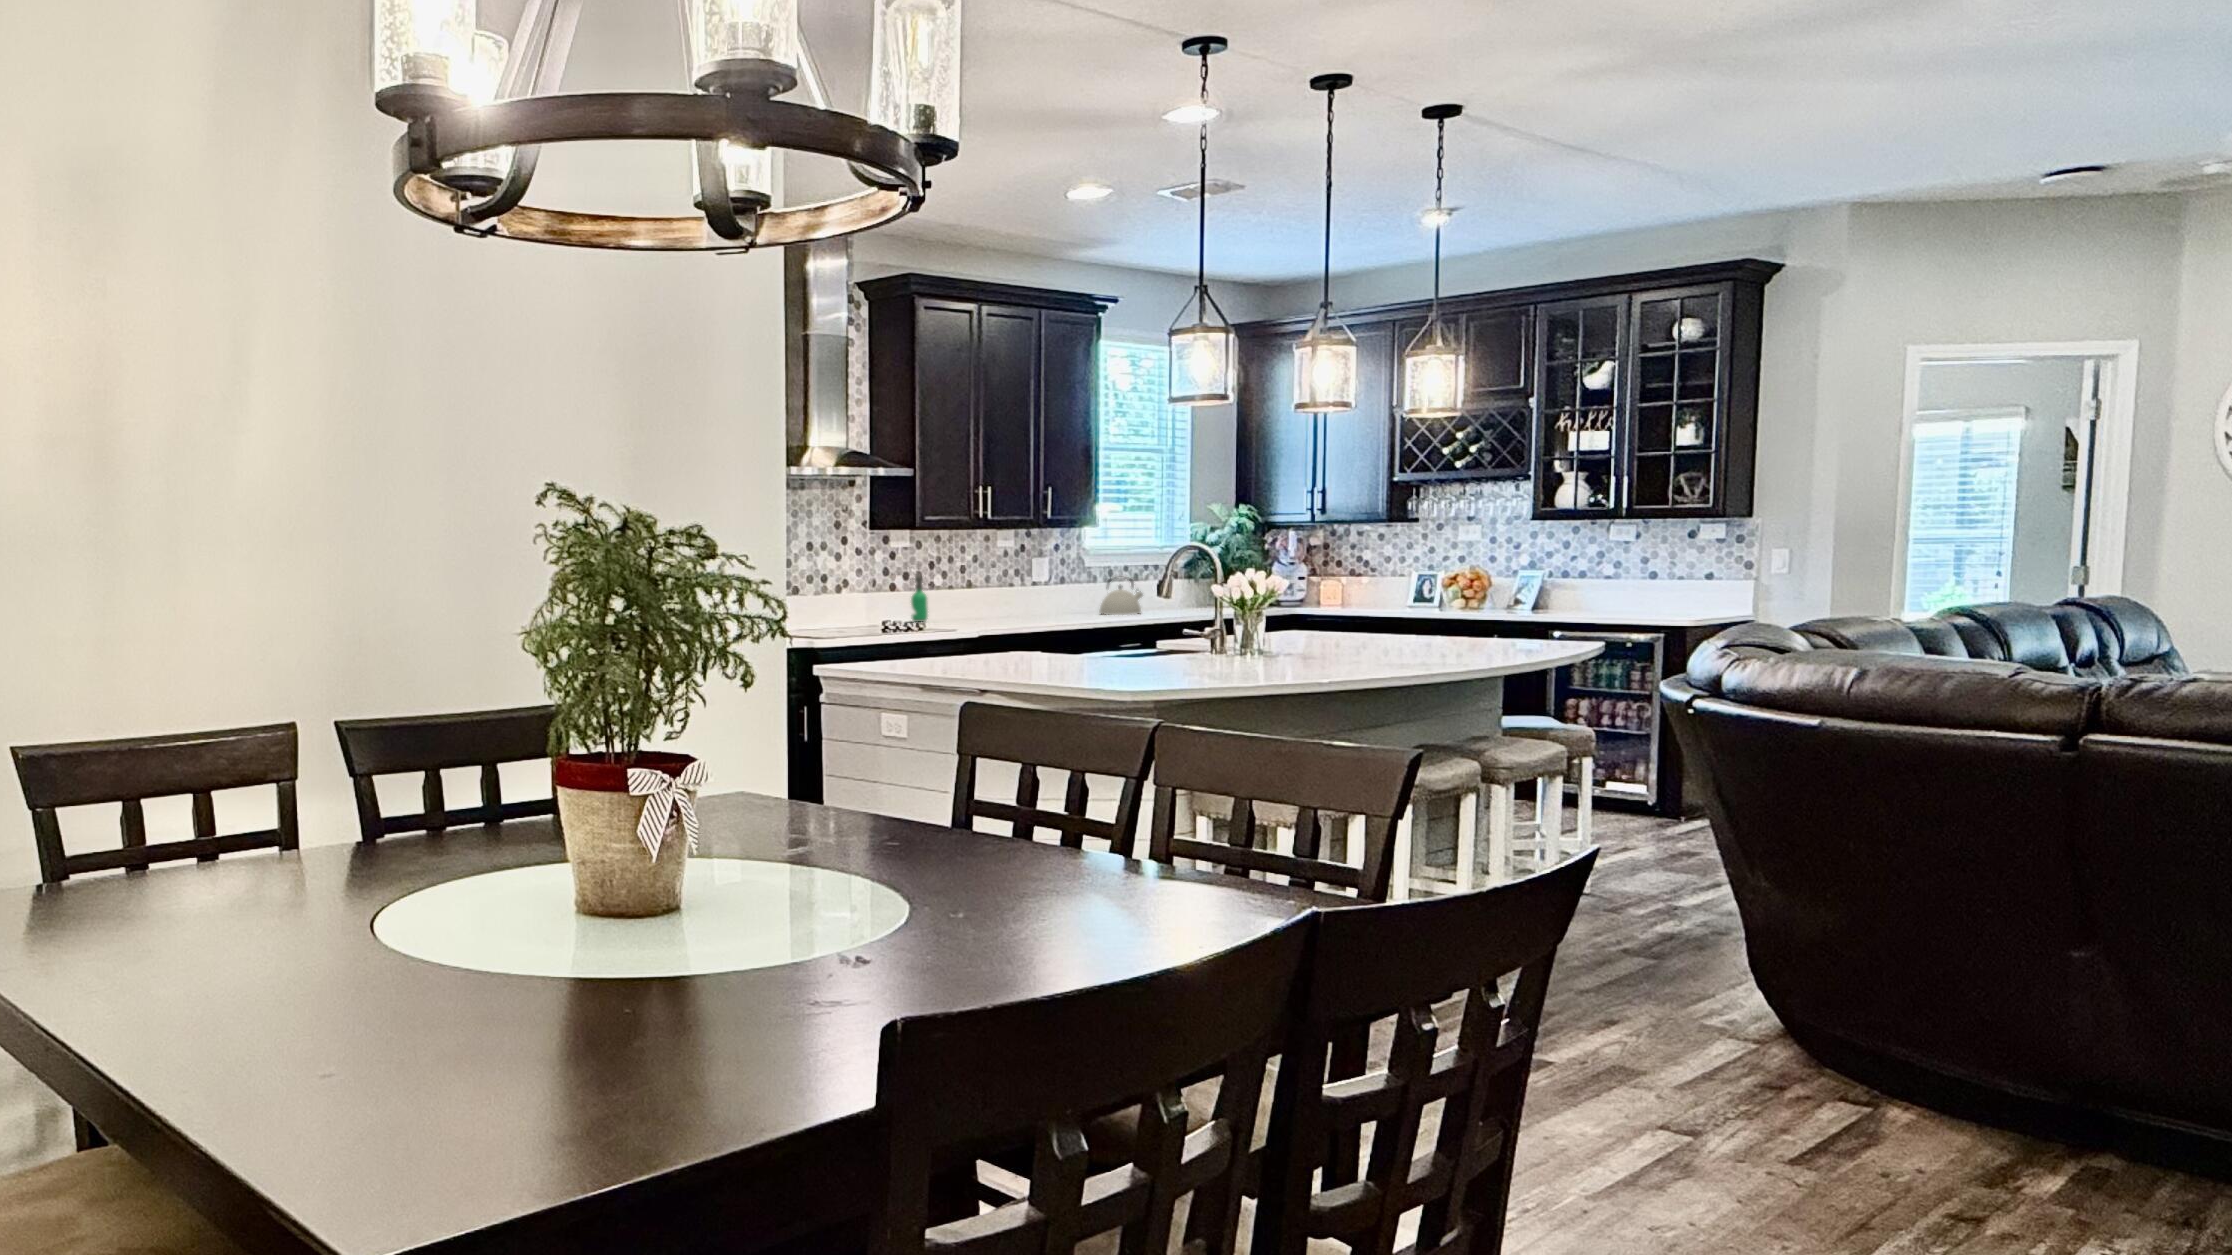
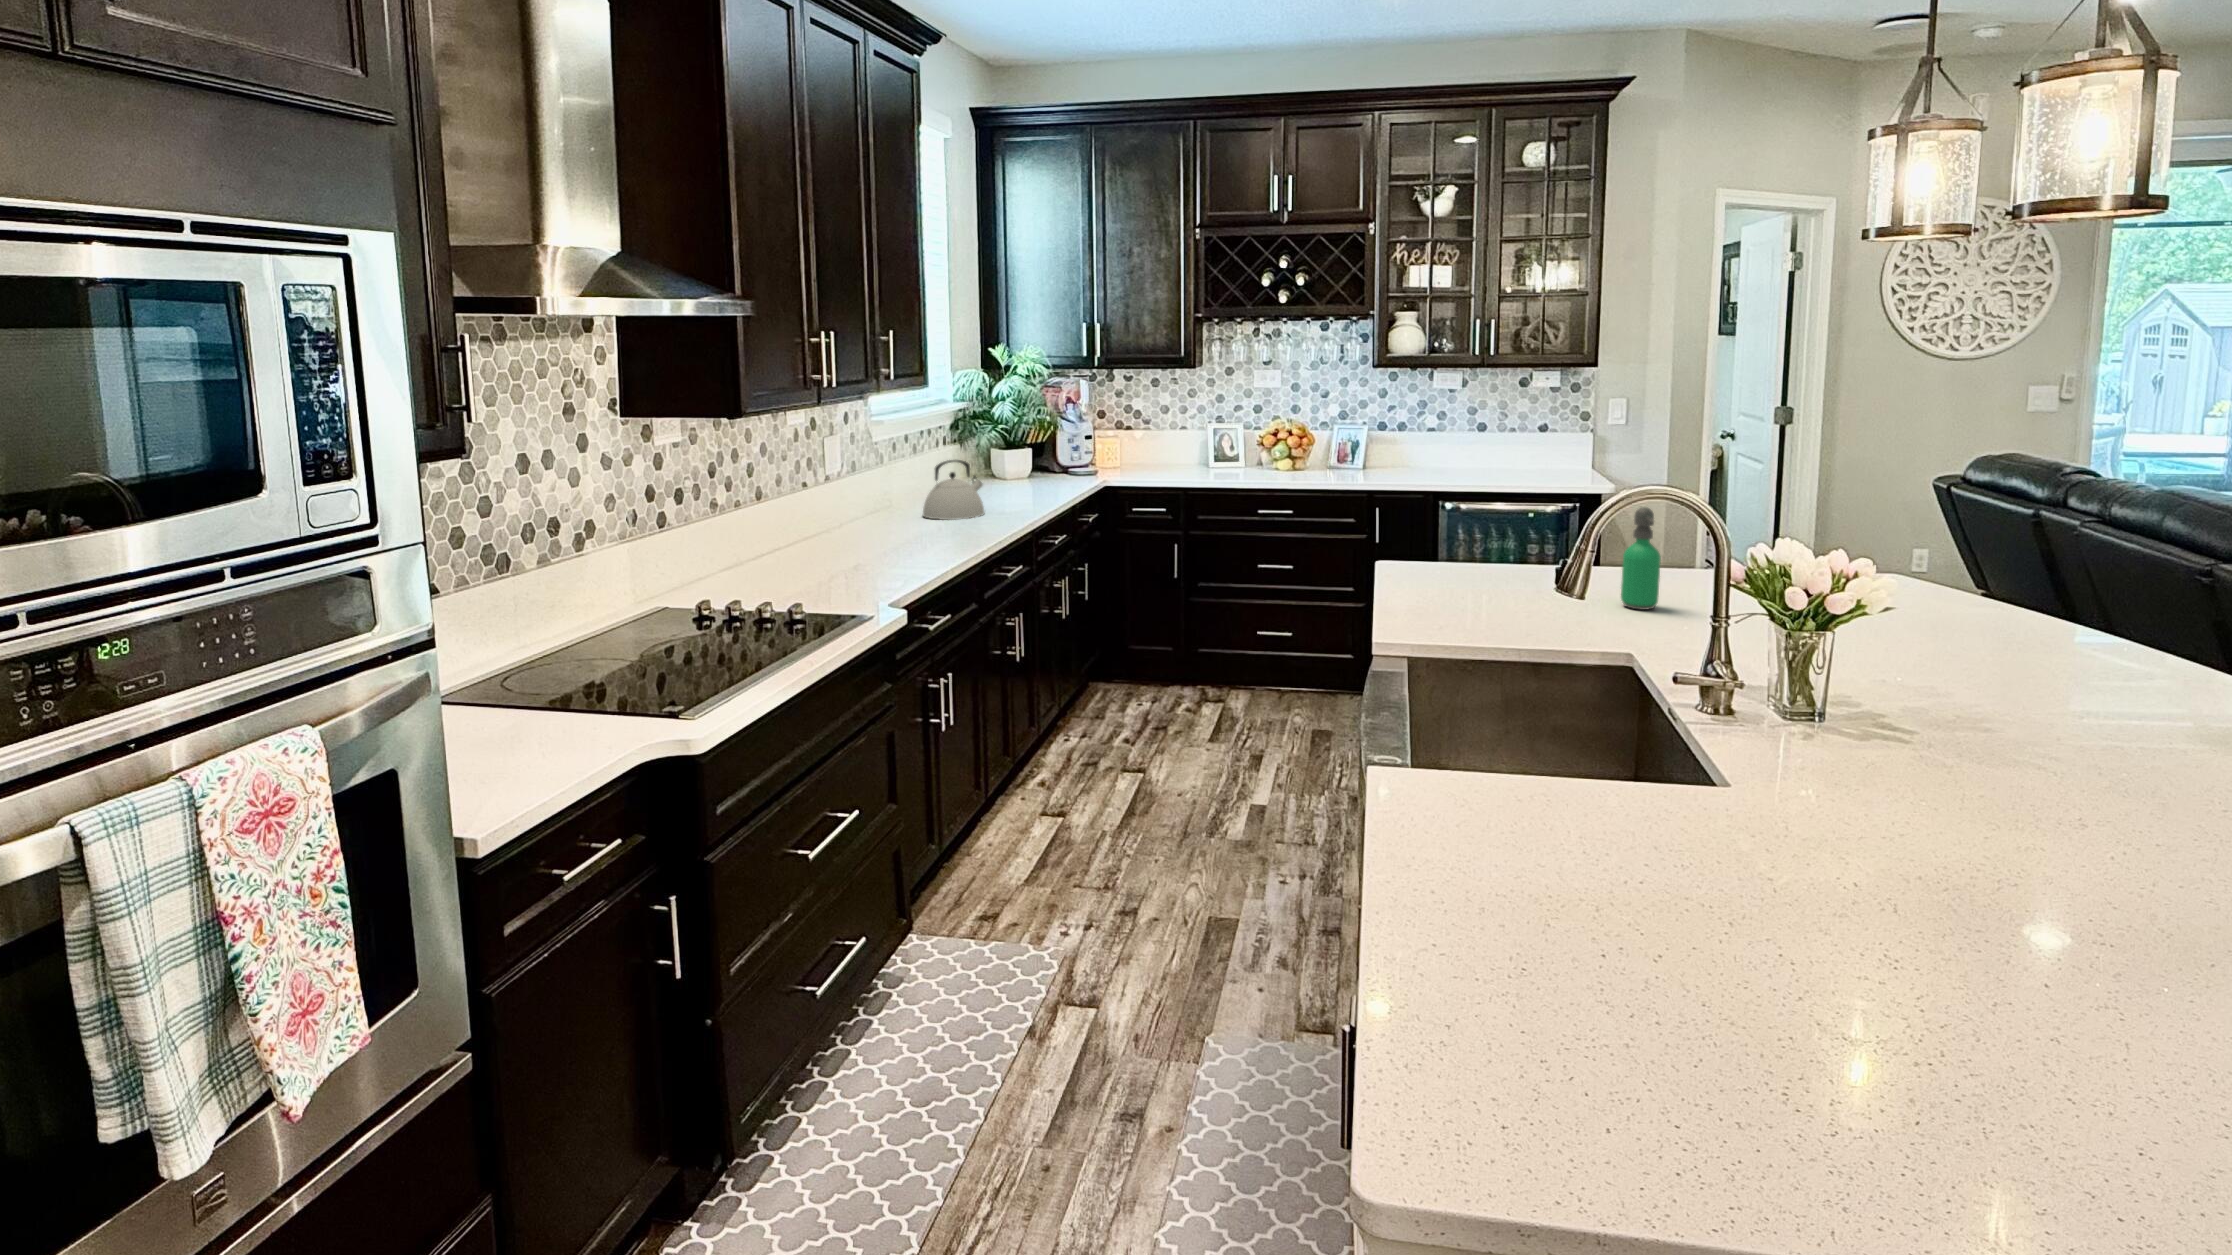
soap dispenser: present [911,575,928,622] -> present [1621,507,1661,610]

